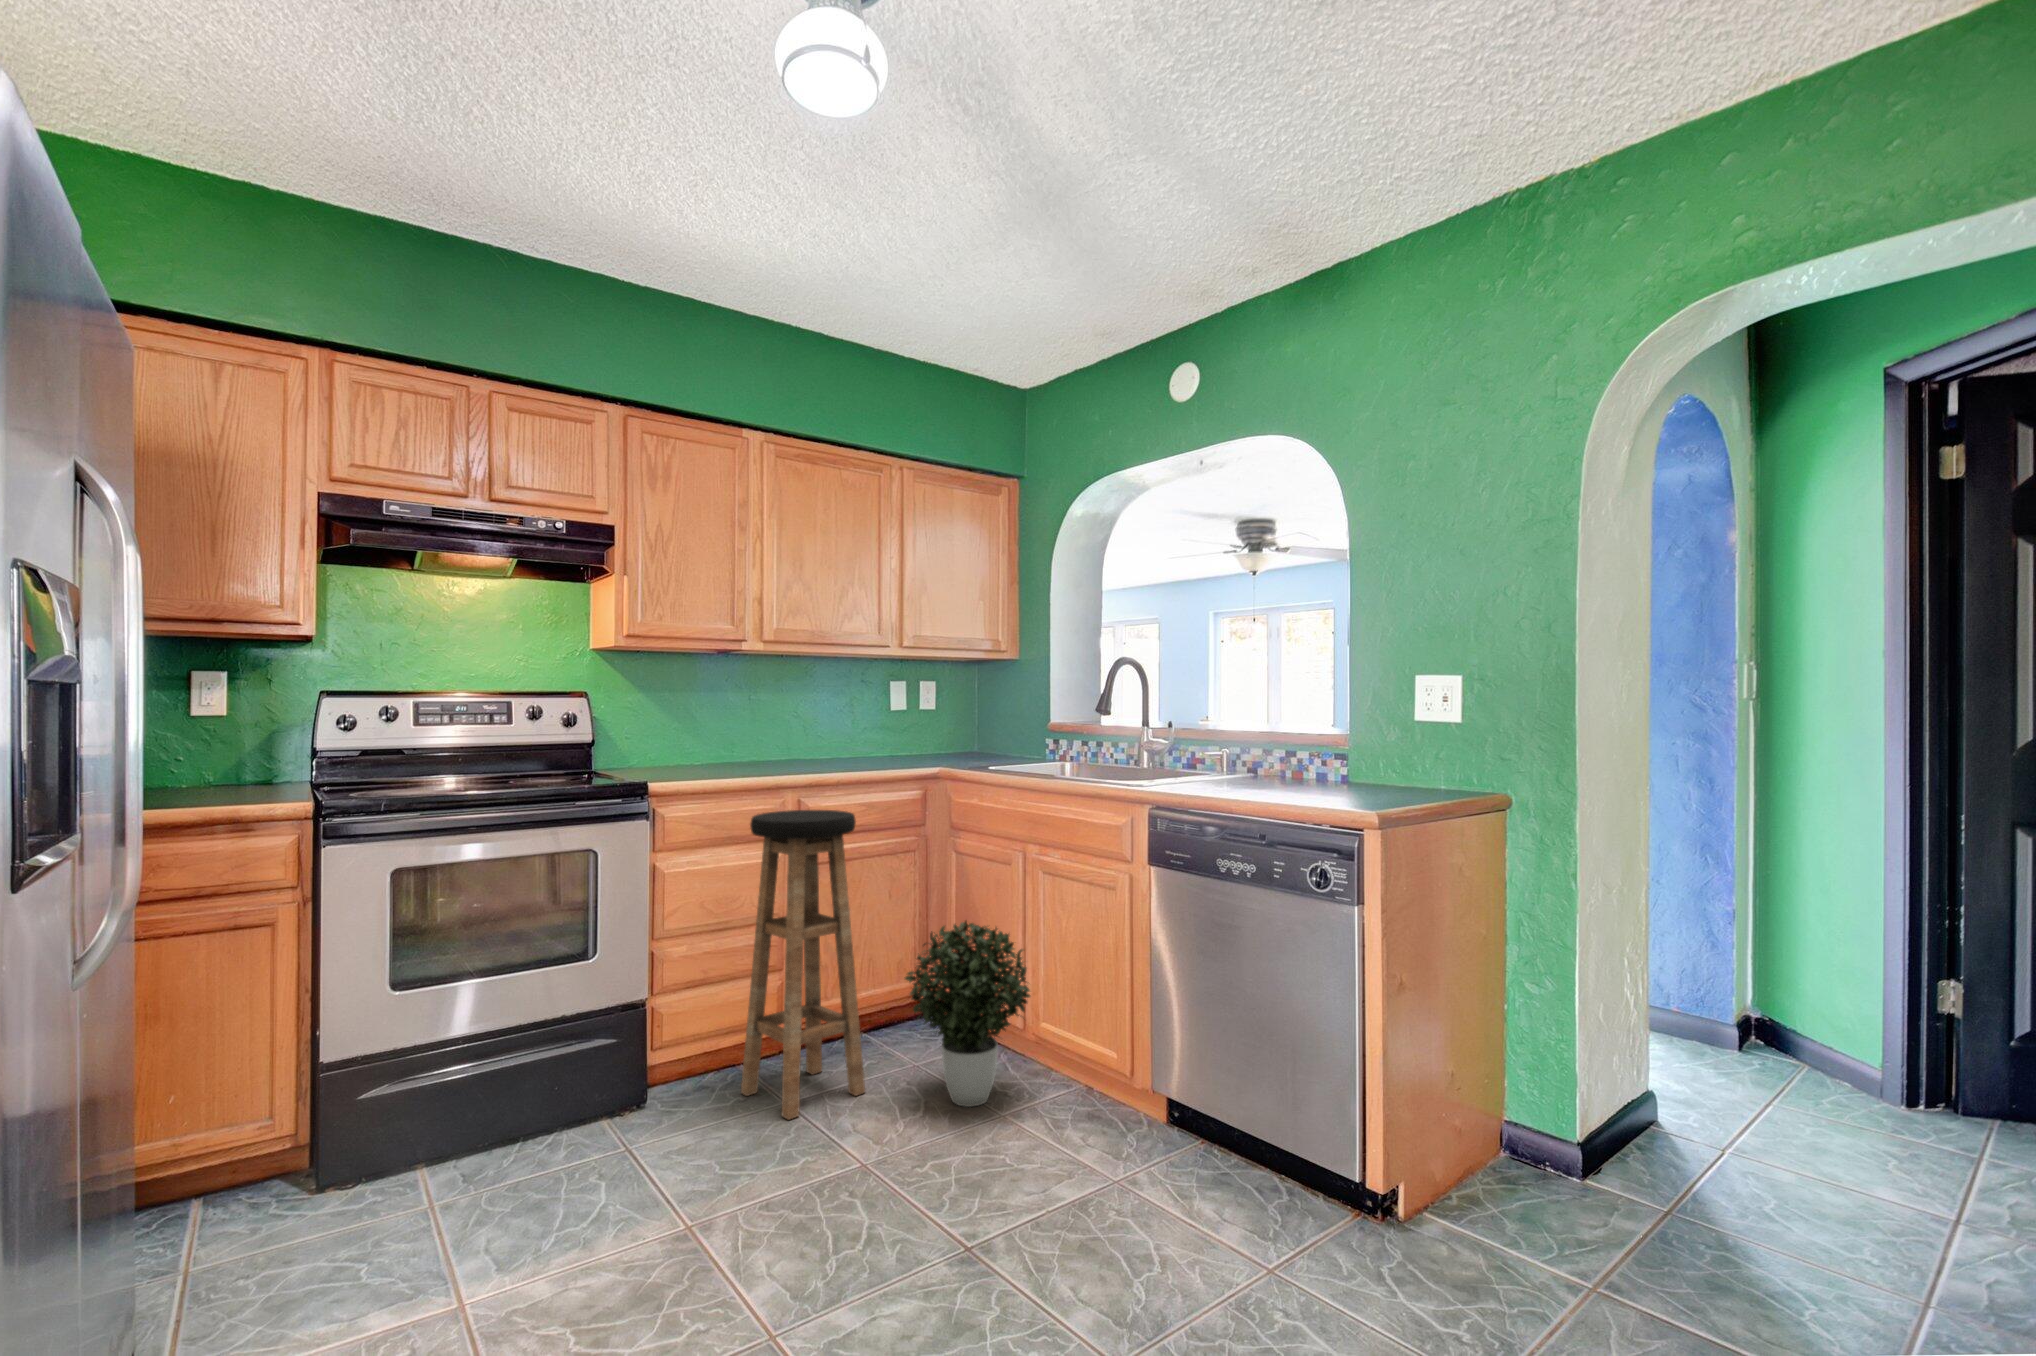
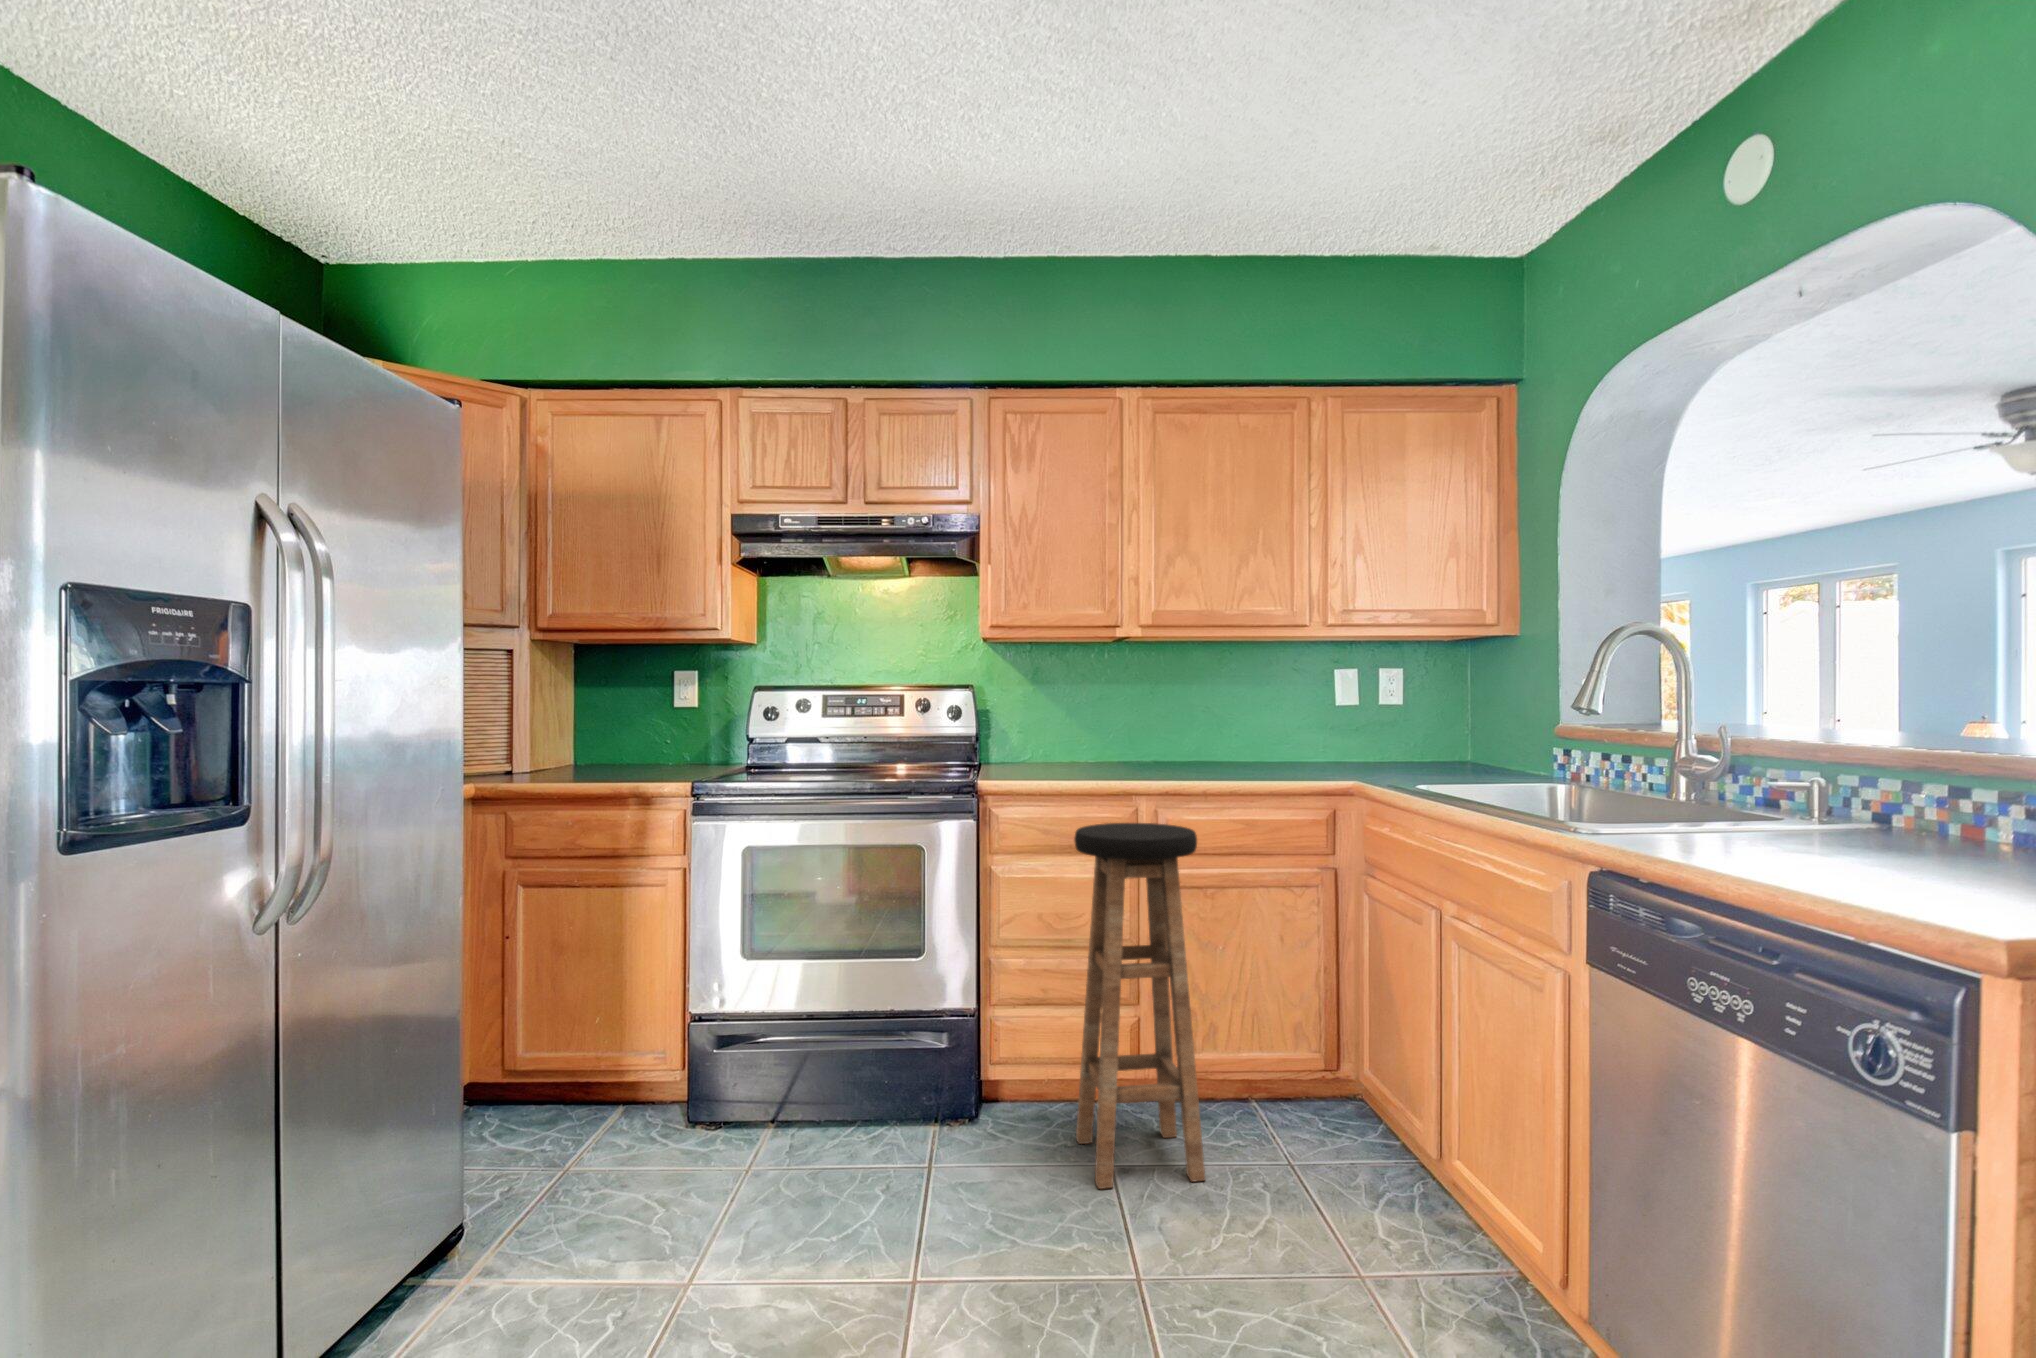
potted plant: present [905,921,1030,1107] -> none [1241,989,1421,1247]

